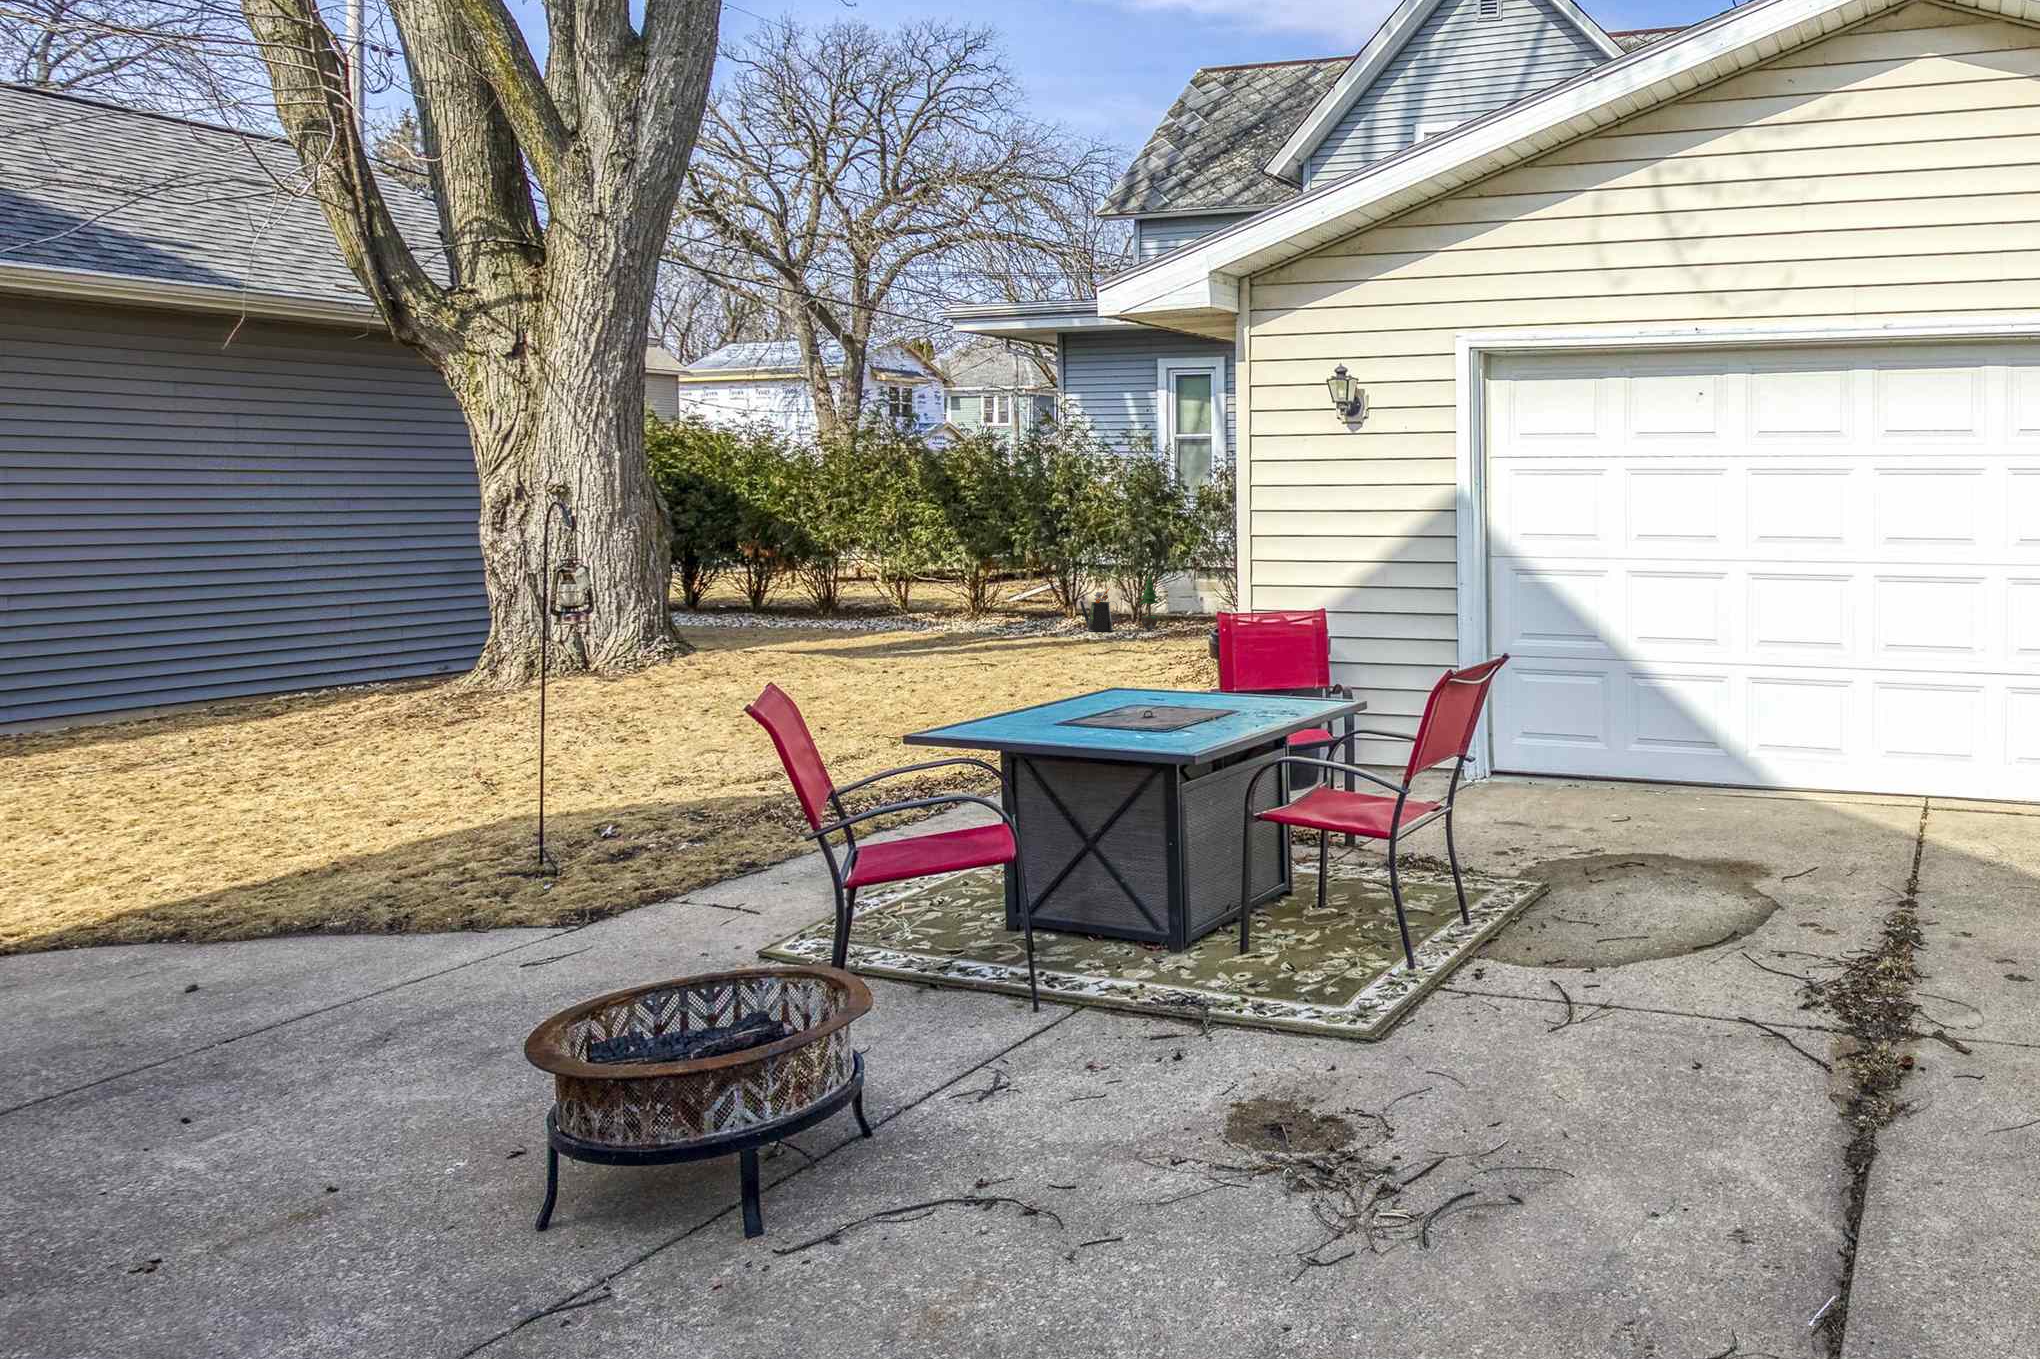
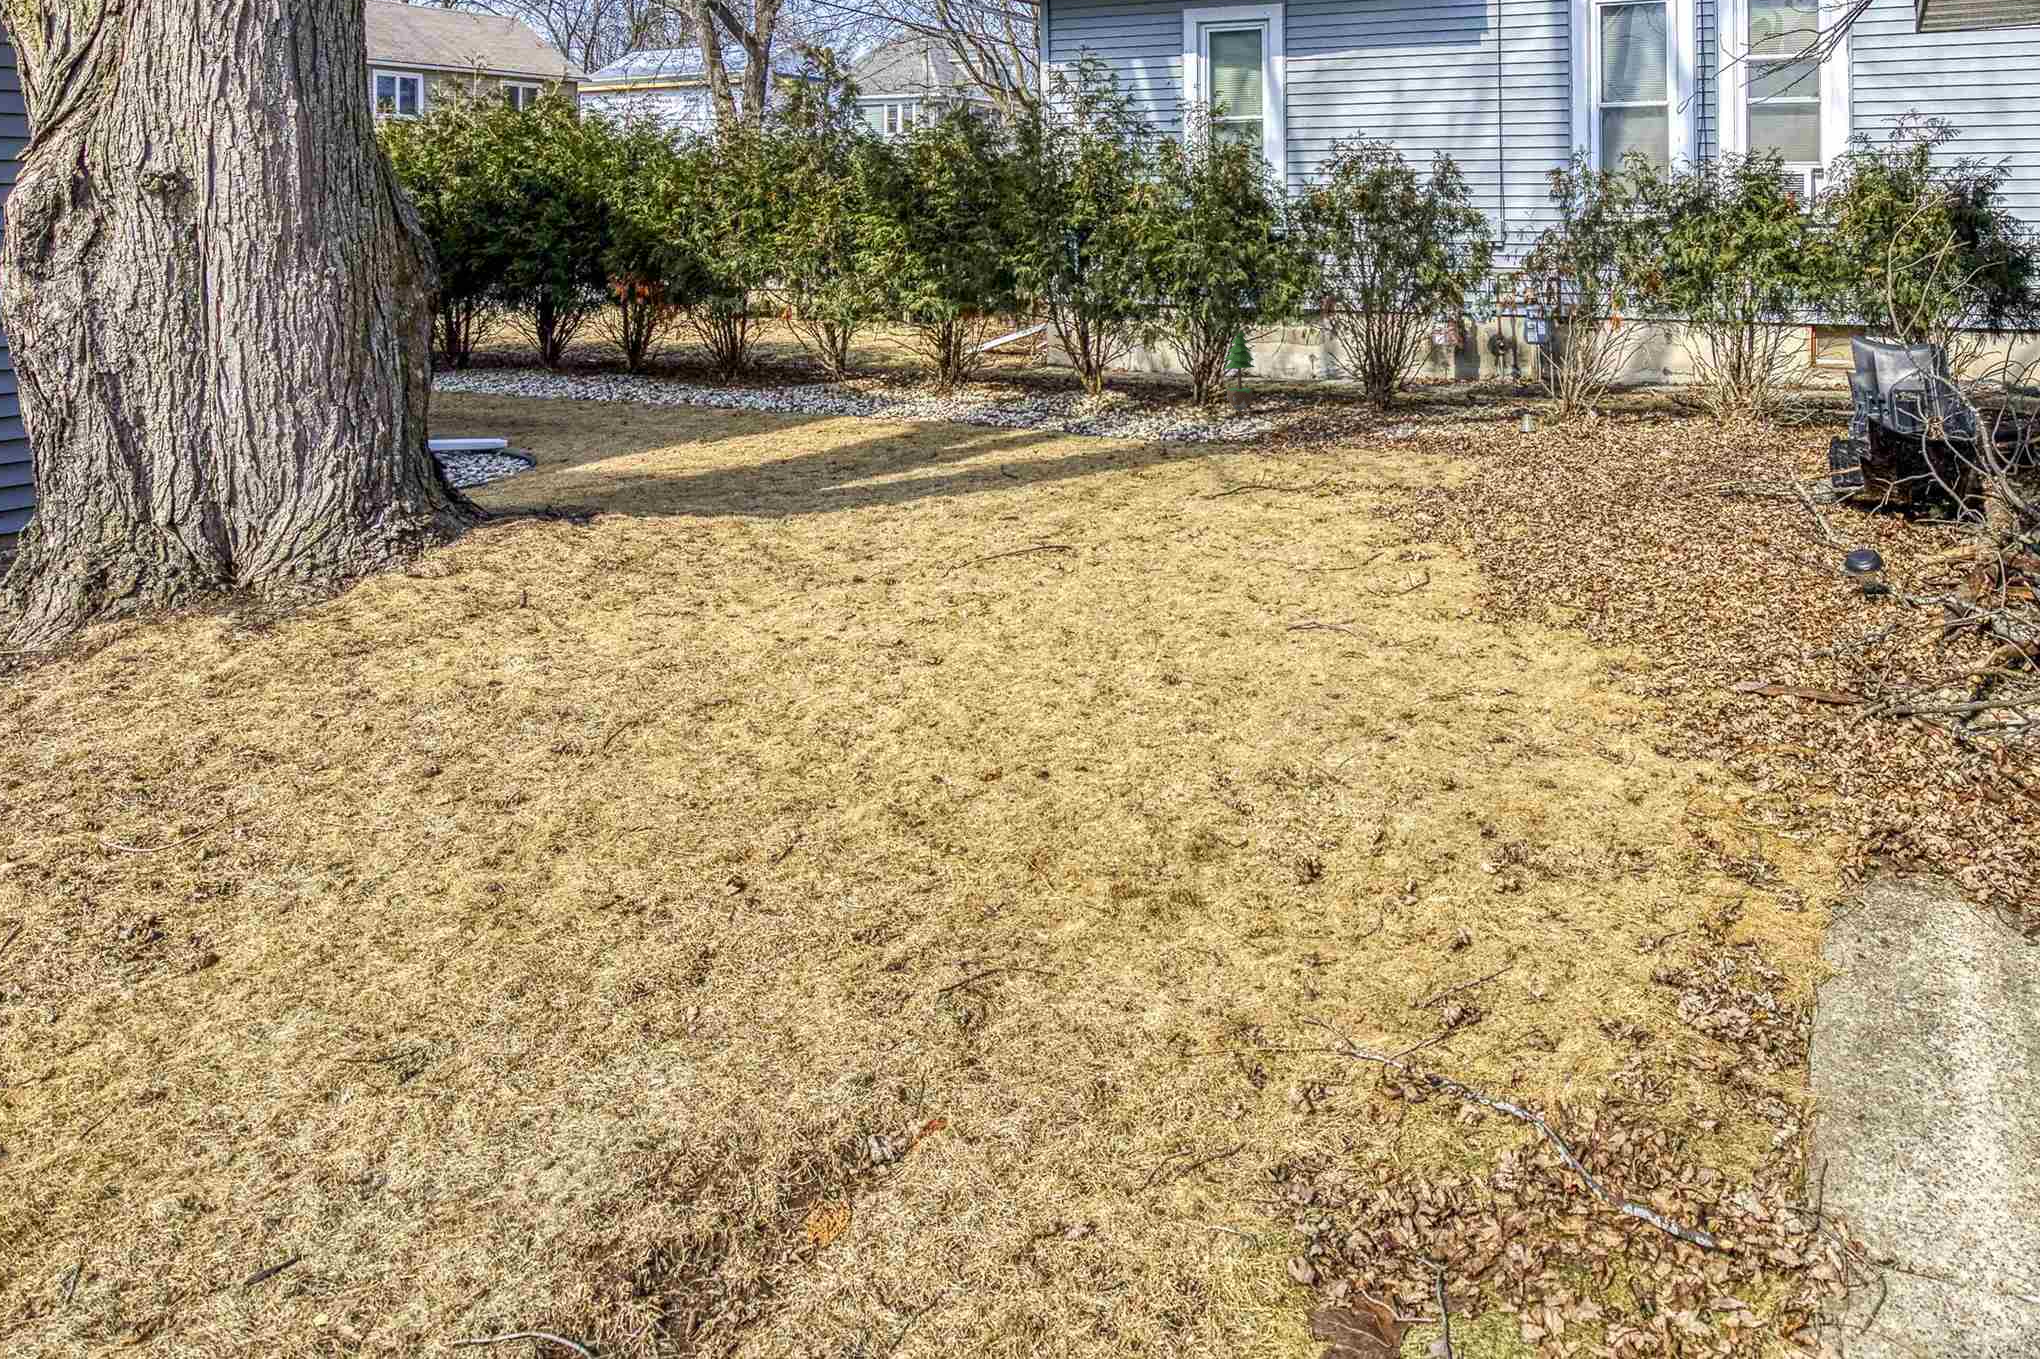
watering can: present [1080,589,1118,632] -> none [1130,343,1190,414]

